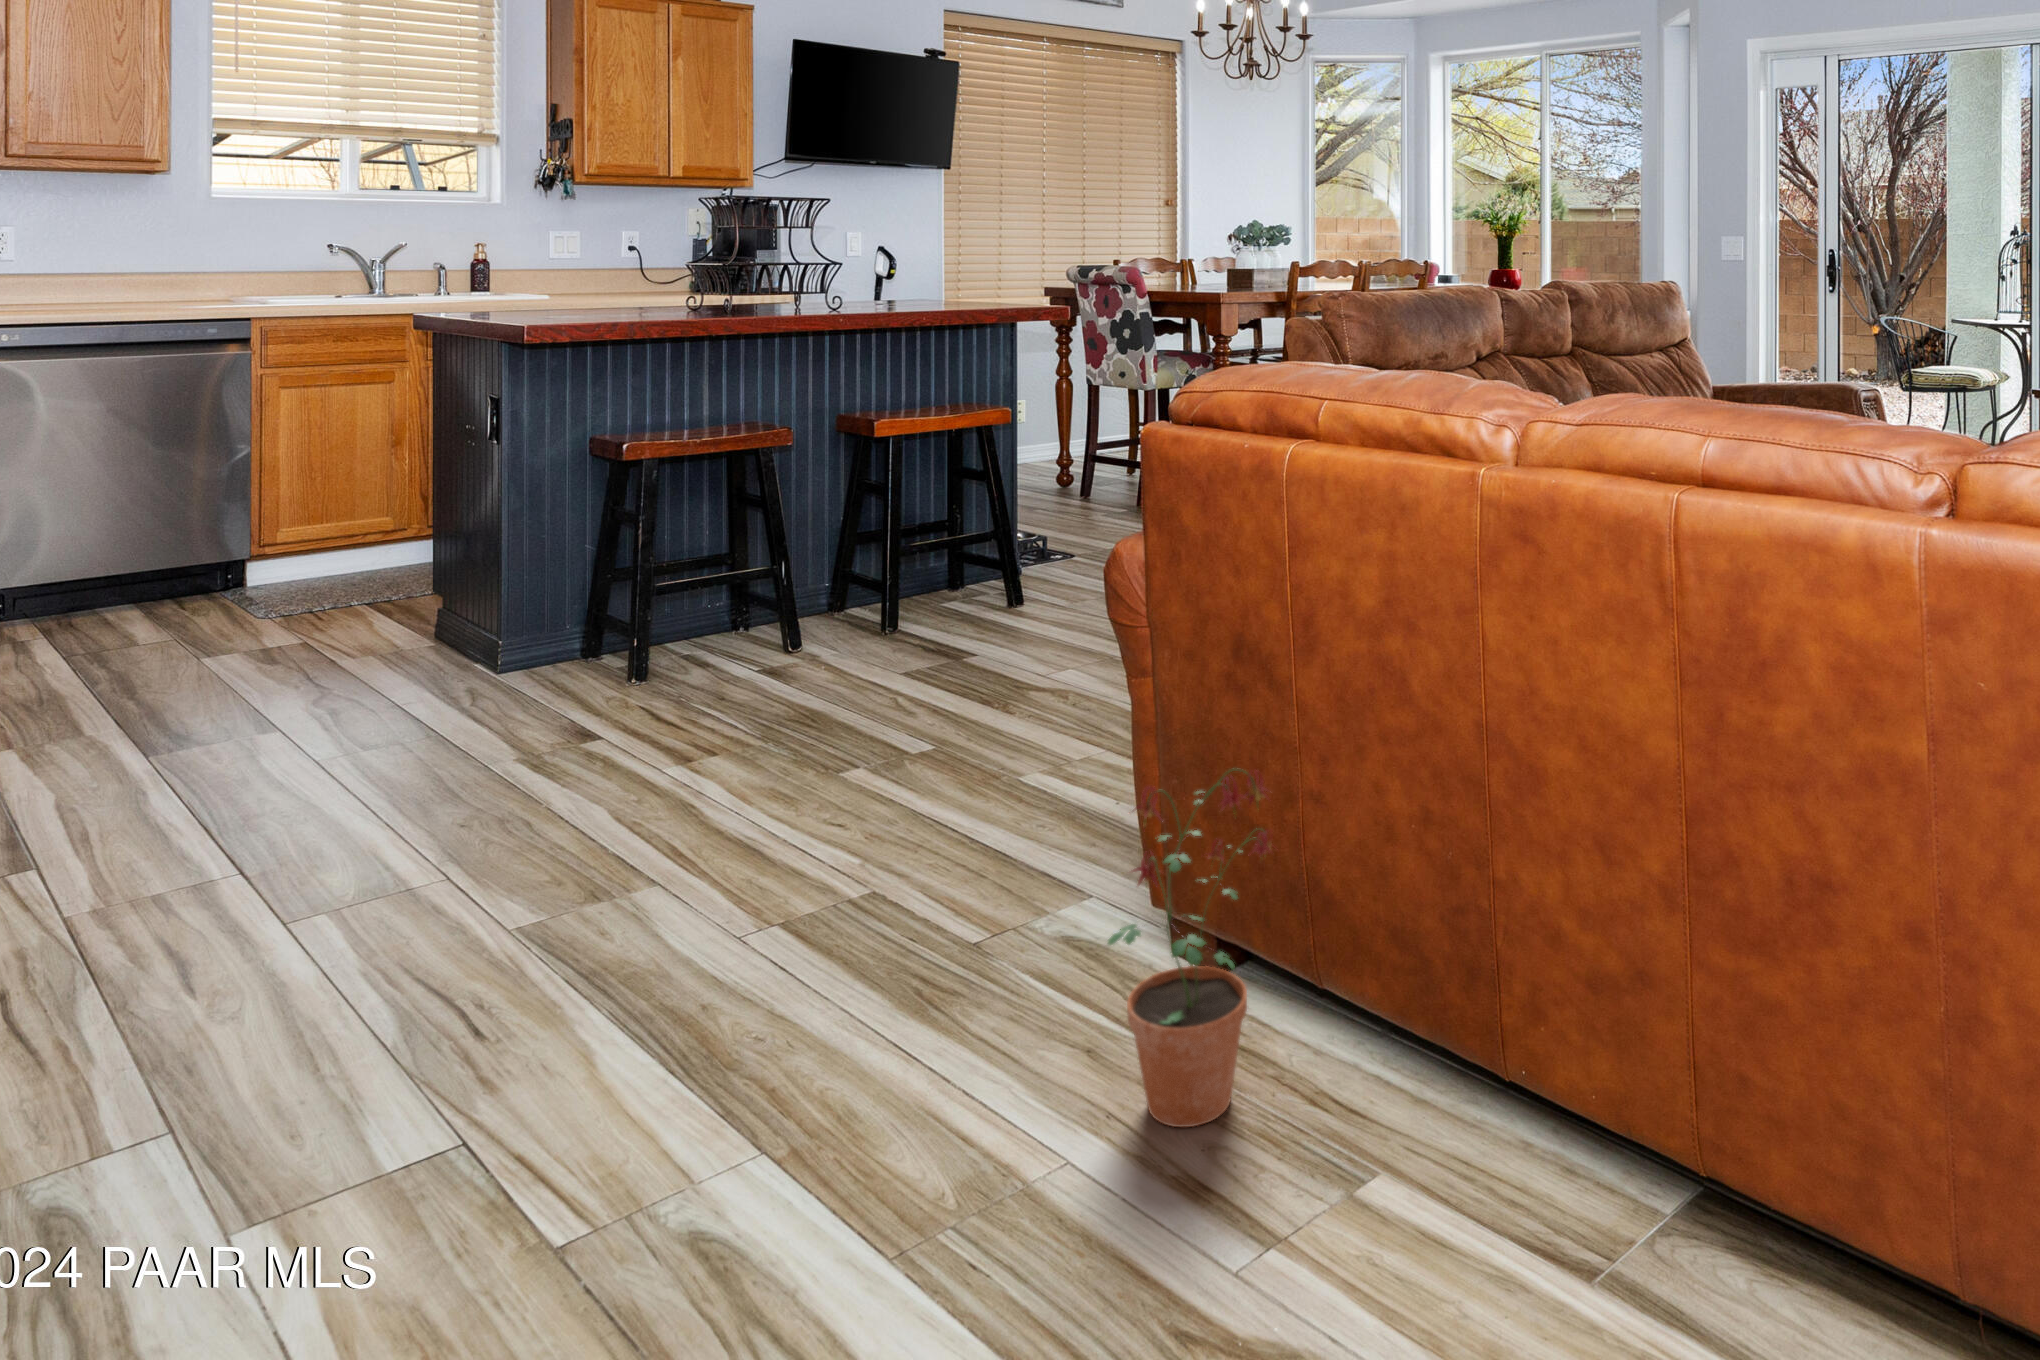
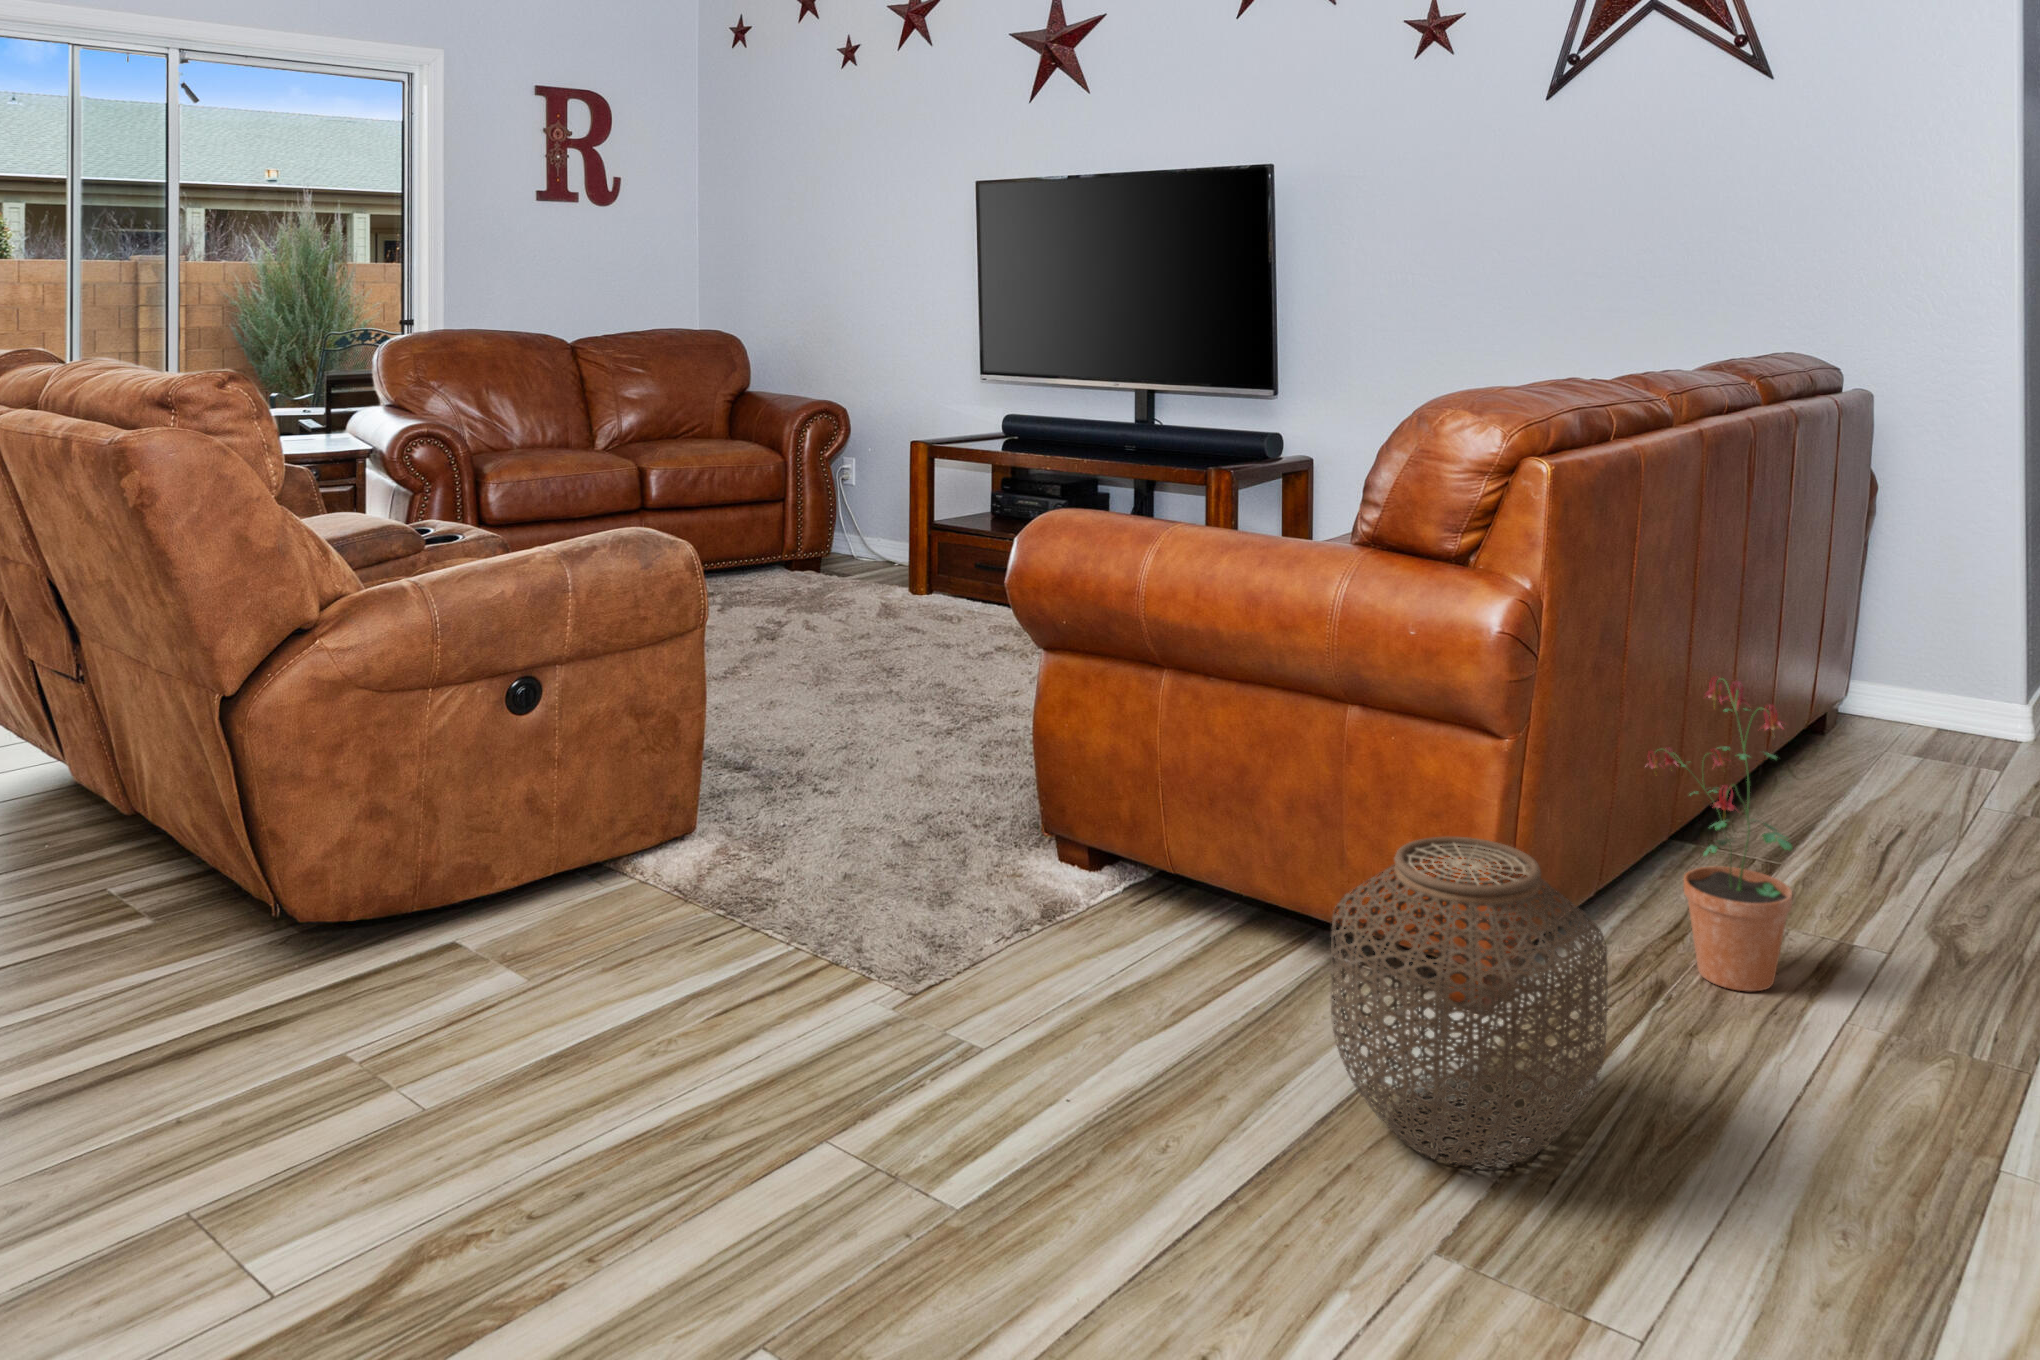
woven basket: none [877,691,1090,937] -> present [1331,837,1608,1167]

